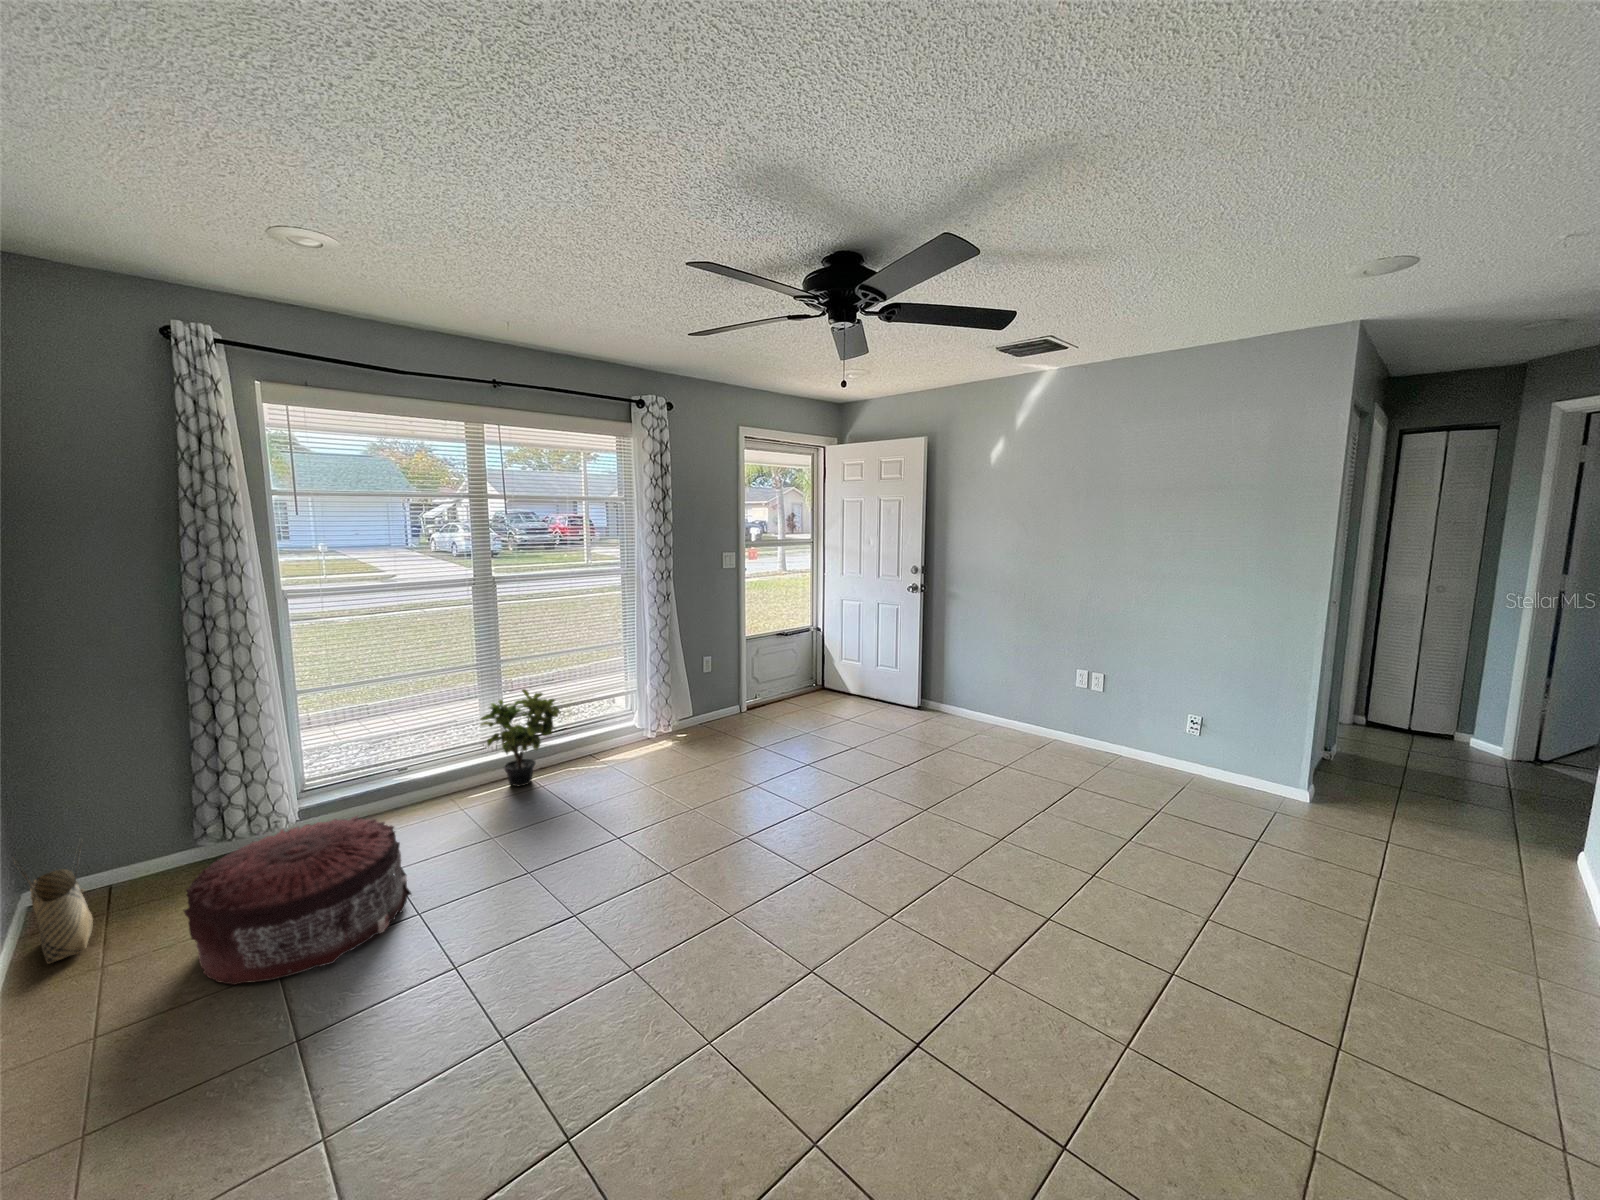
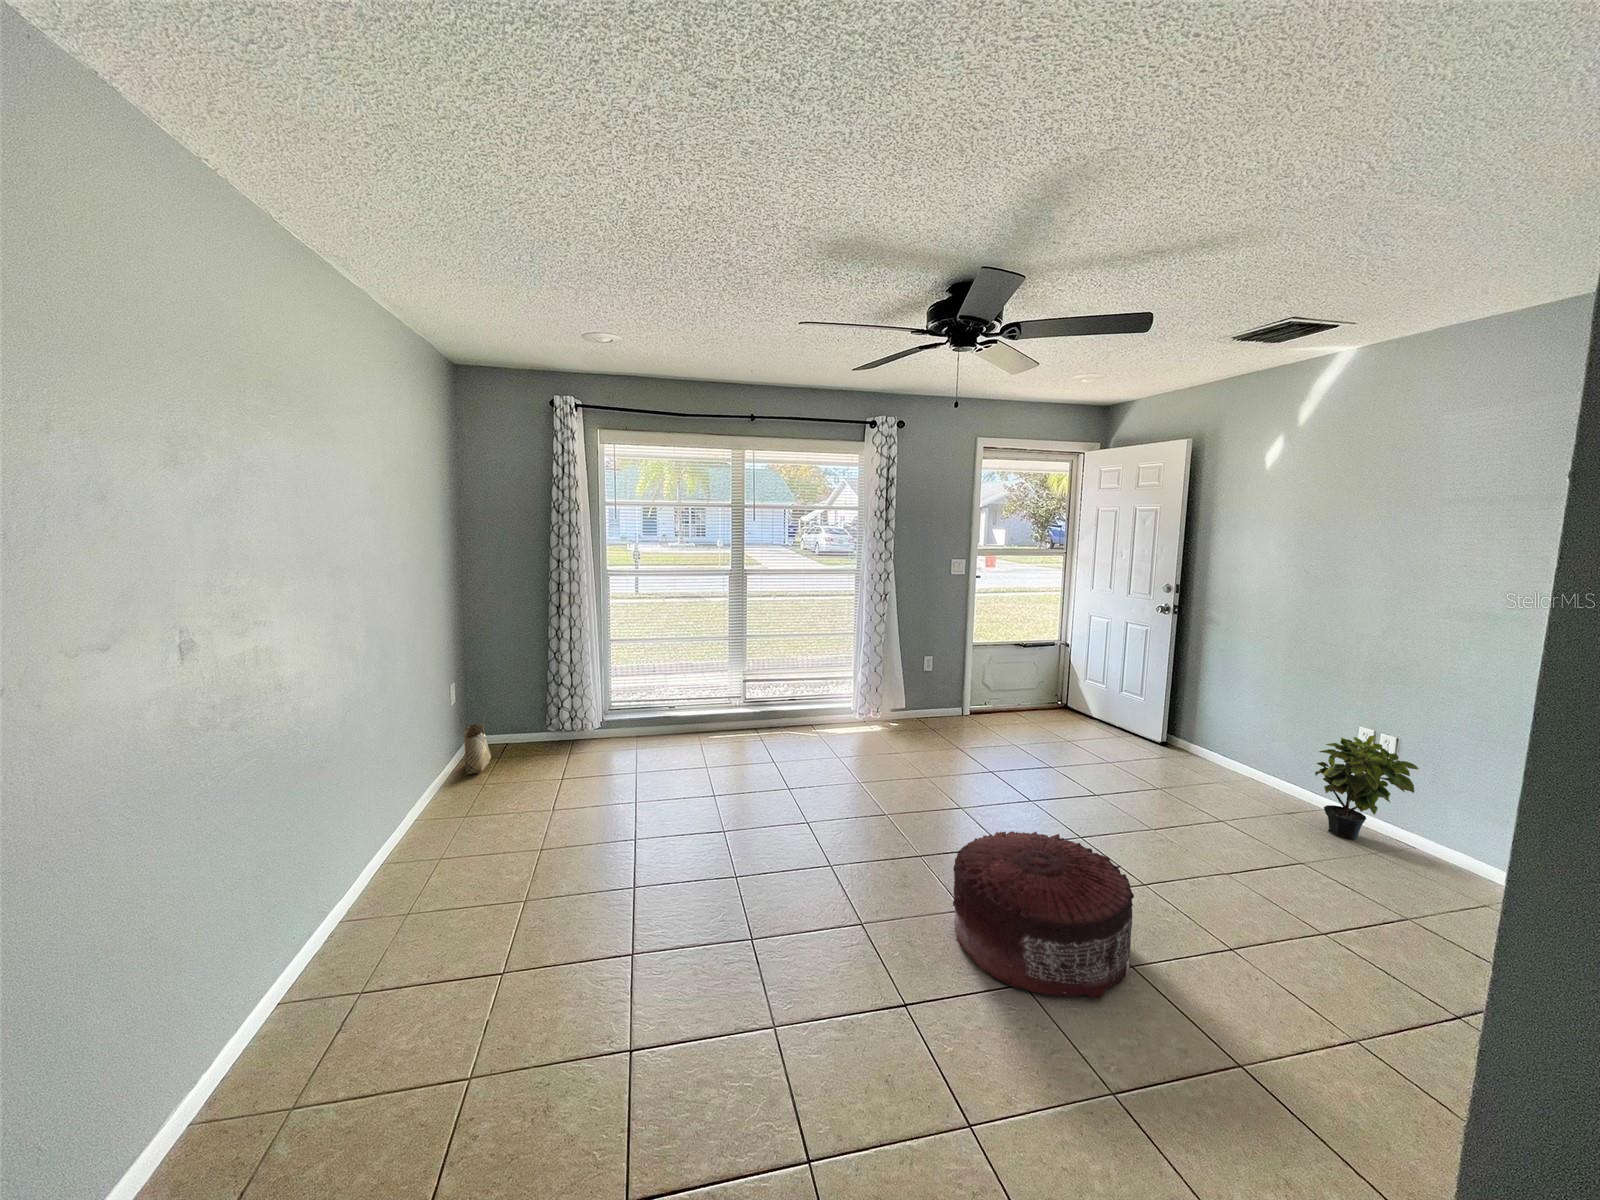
potted plant: present [481,689,561,786] -> present [1315,735,1419,839]
pouf: present [184,816,411,985] -> present [953,831,1134,998]

